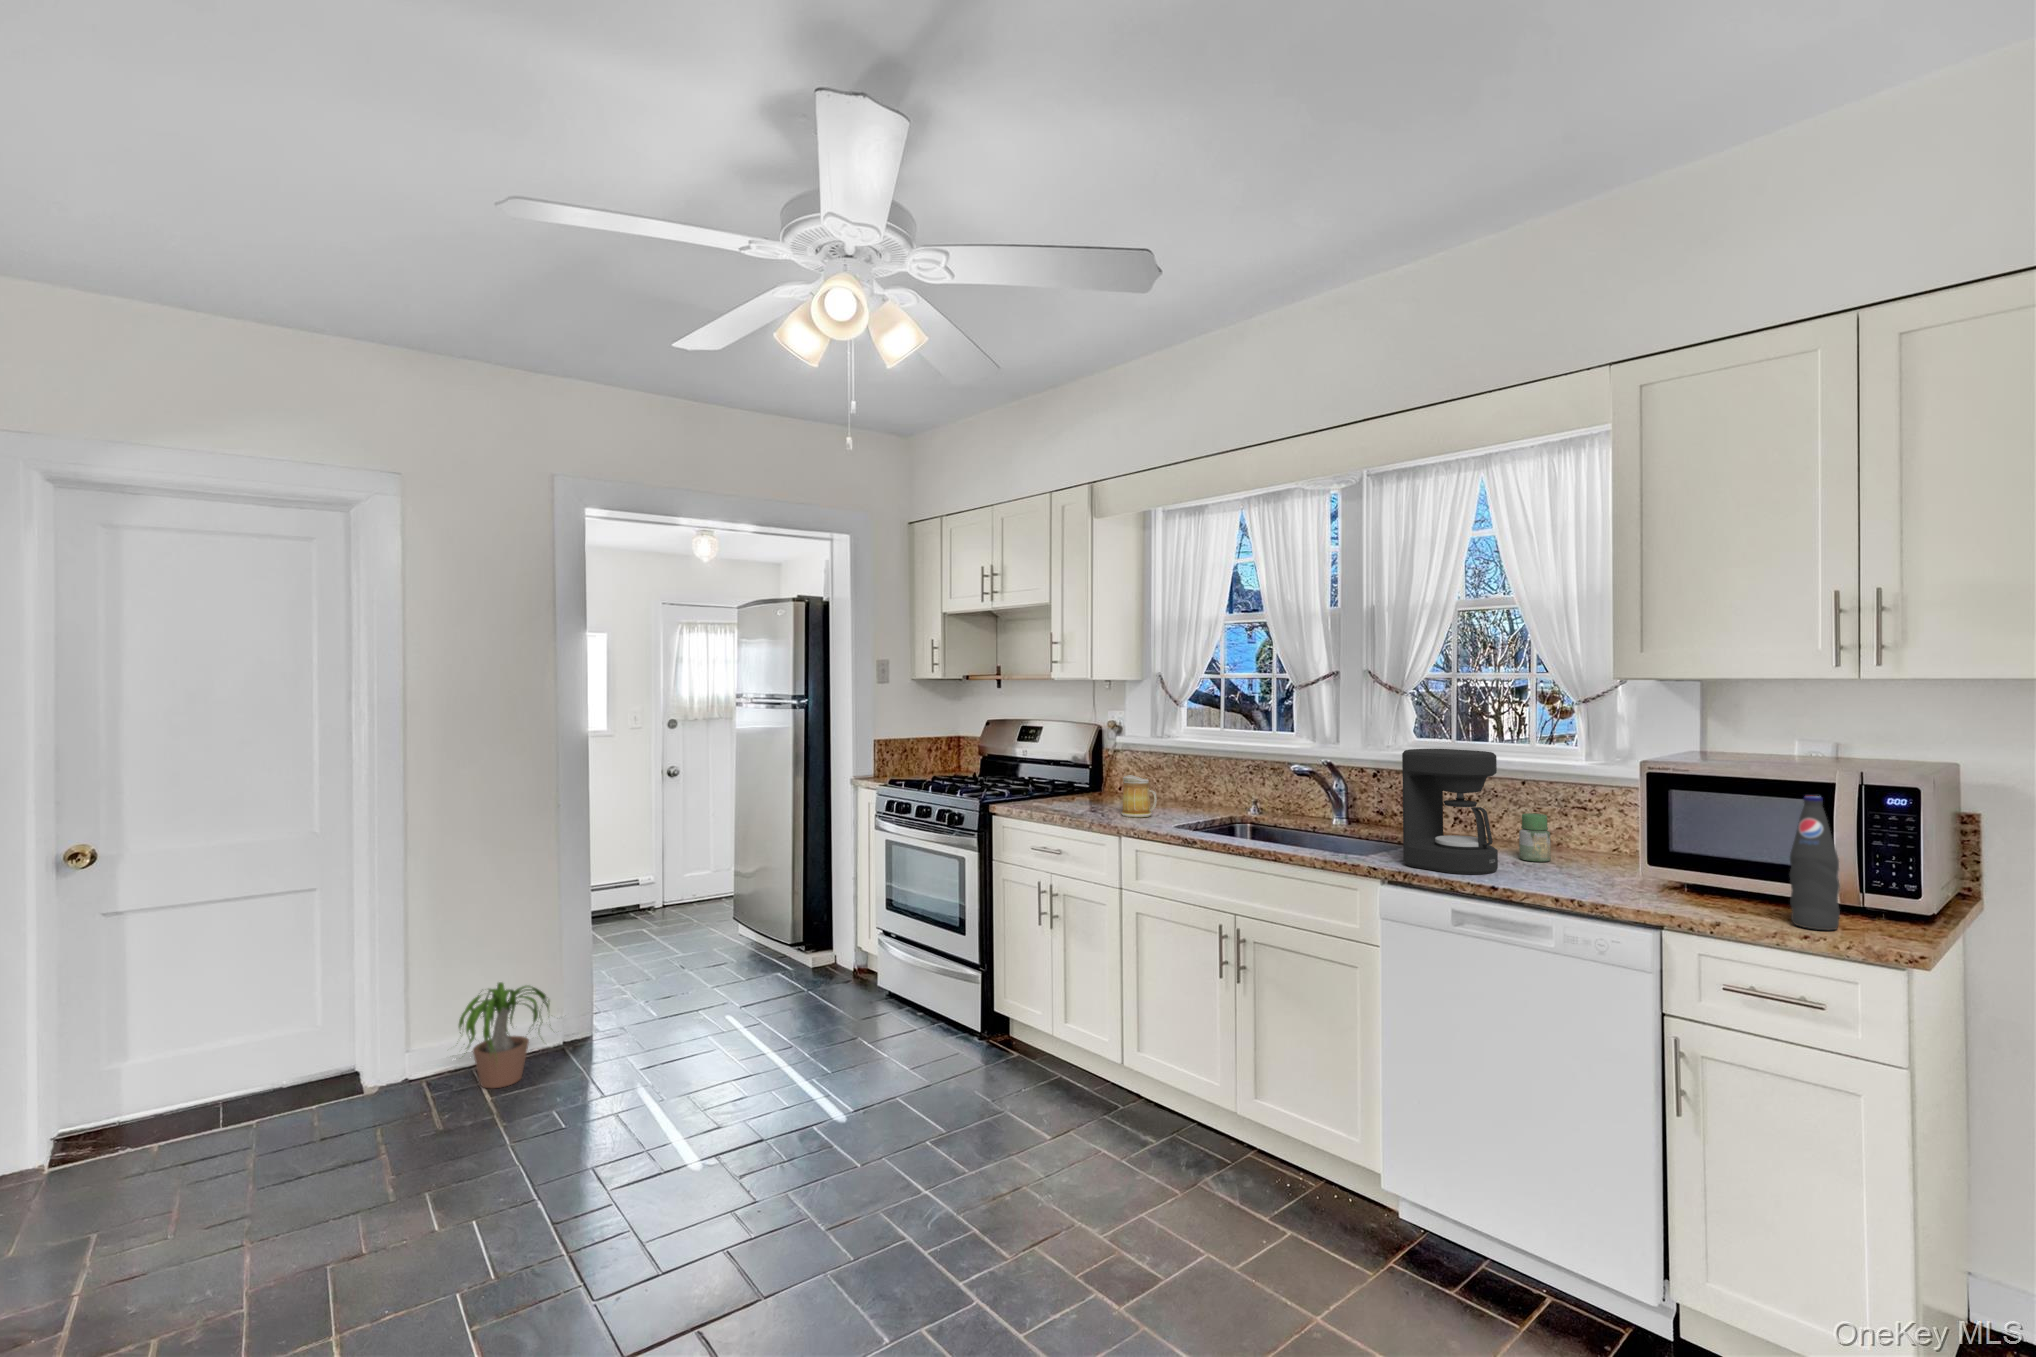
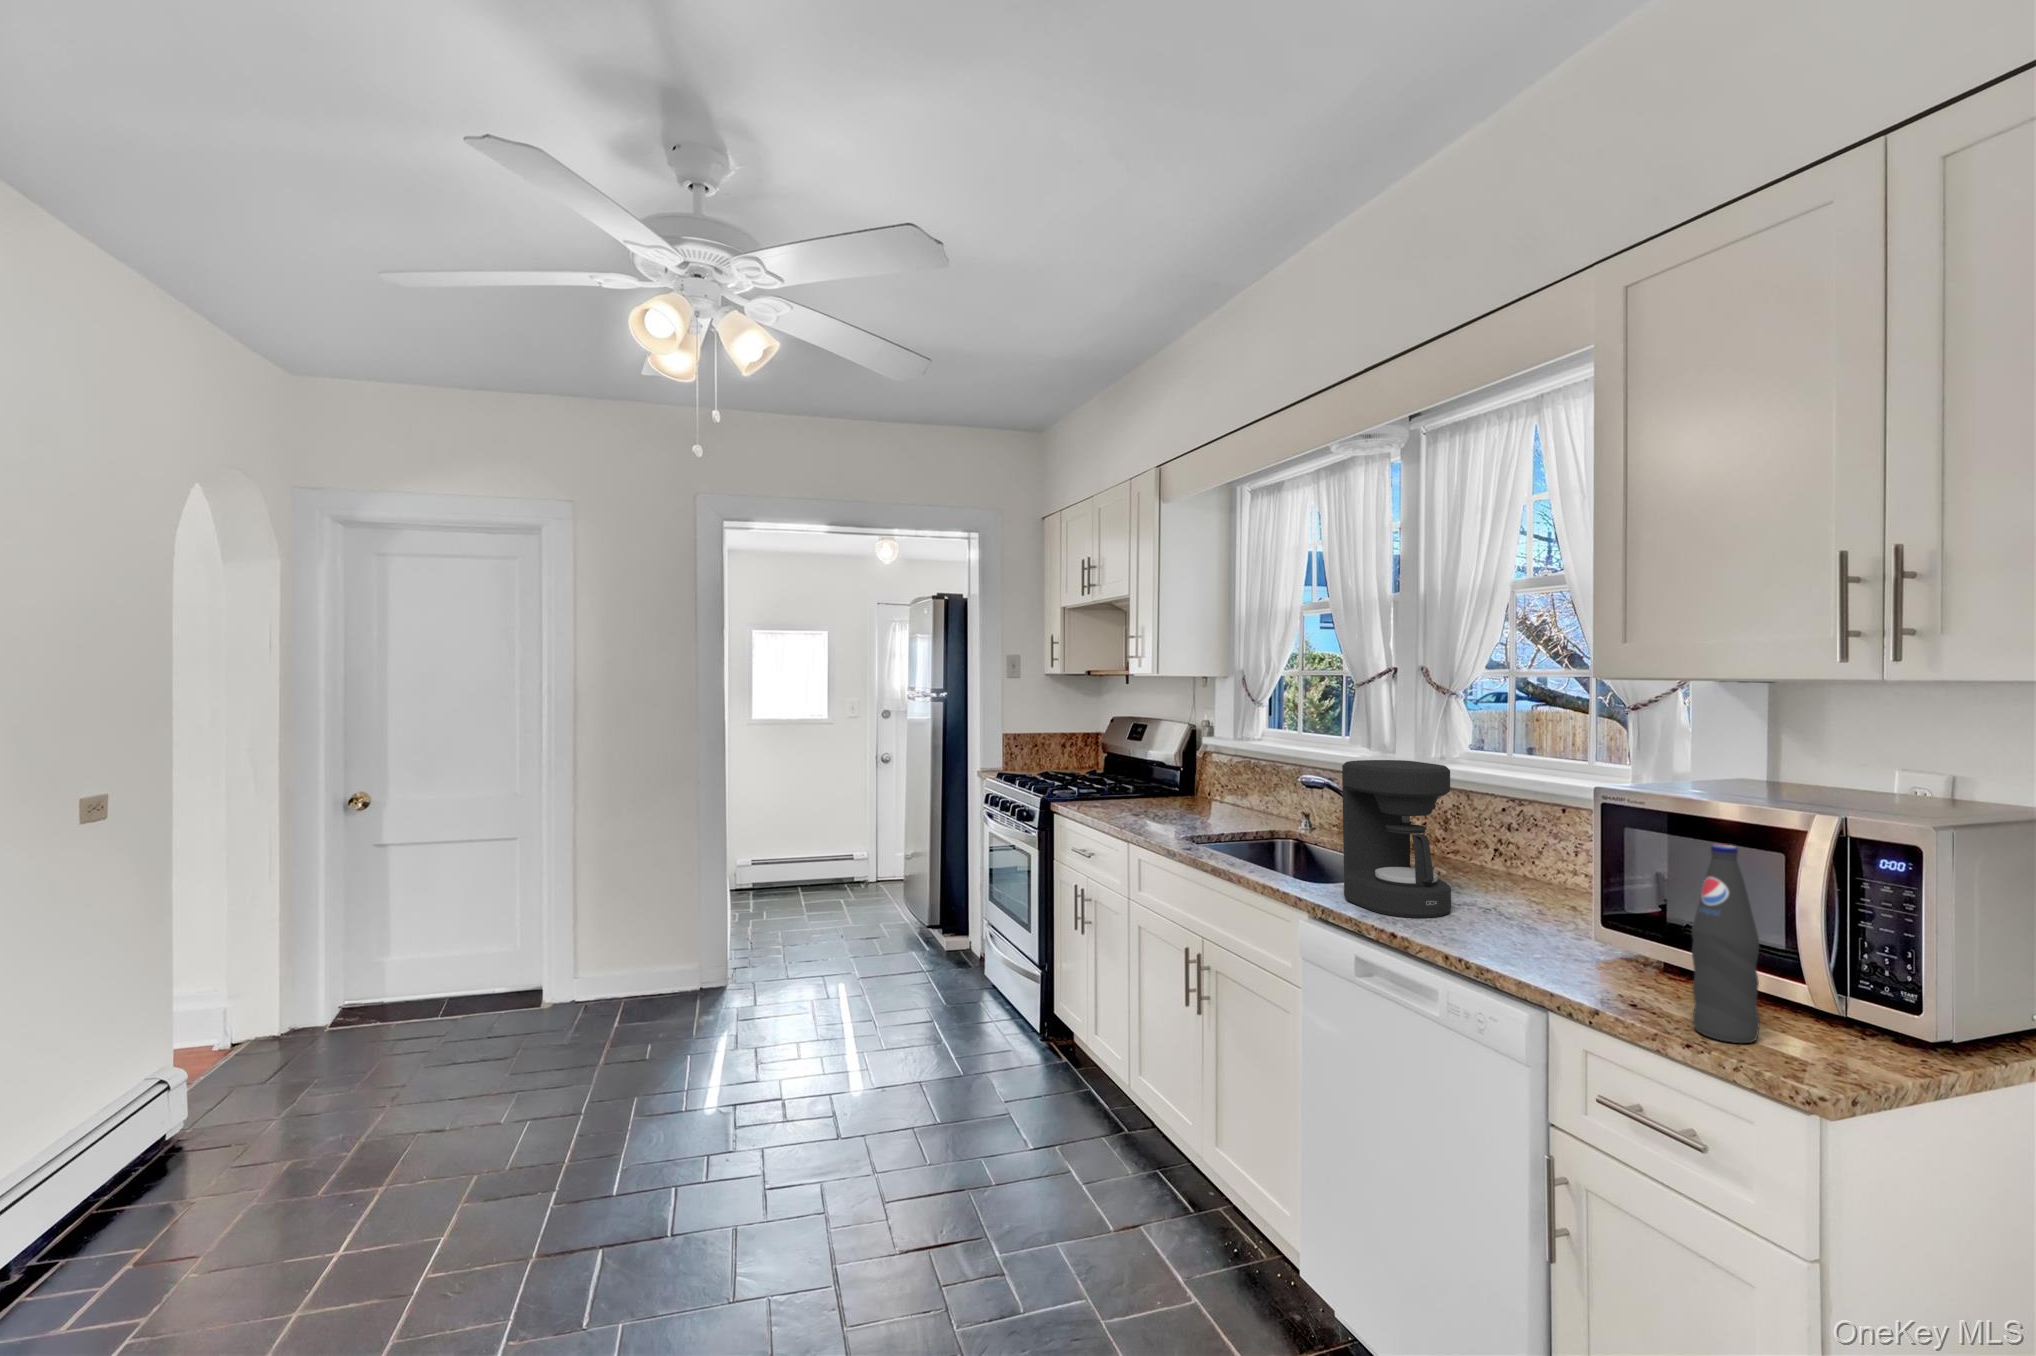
mug: present [1121,775,1157,817] -> none [1160,778,1198,825]
jar: present [1519,813,1551,862] -> none [1511,848,1551,911]
potted plant: present [459,982,549,1088] -> none [584,930,687,1019]

